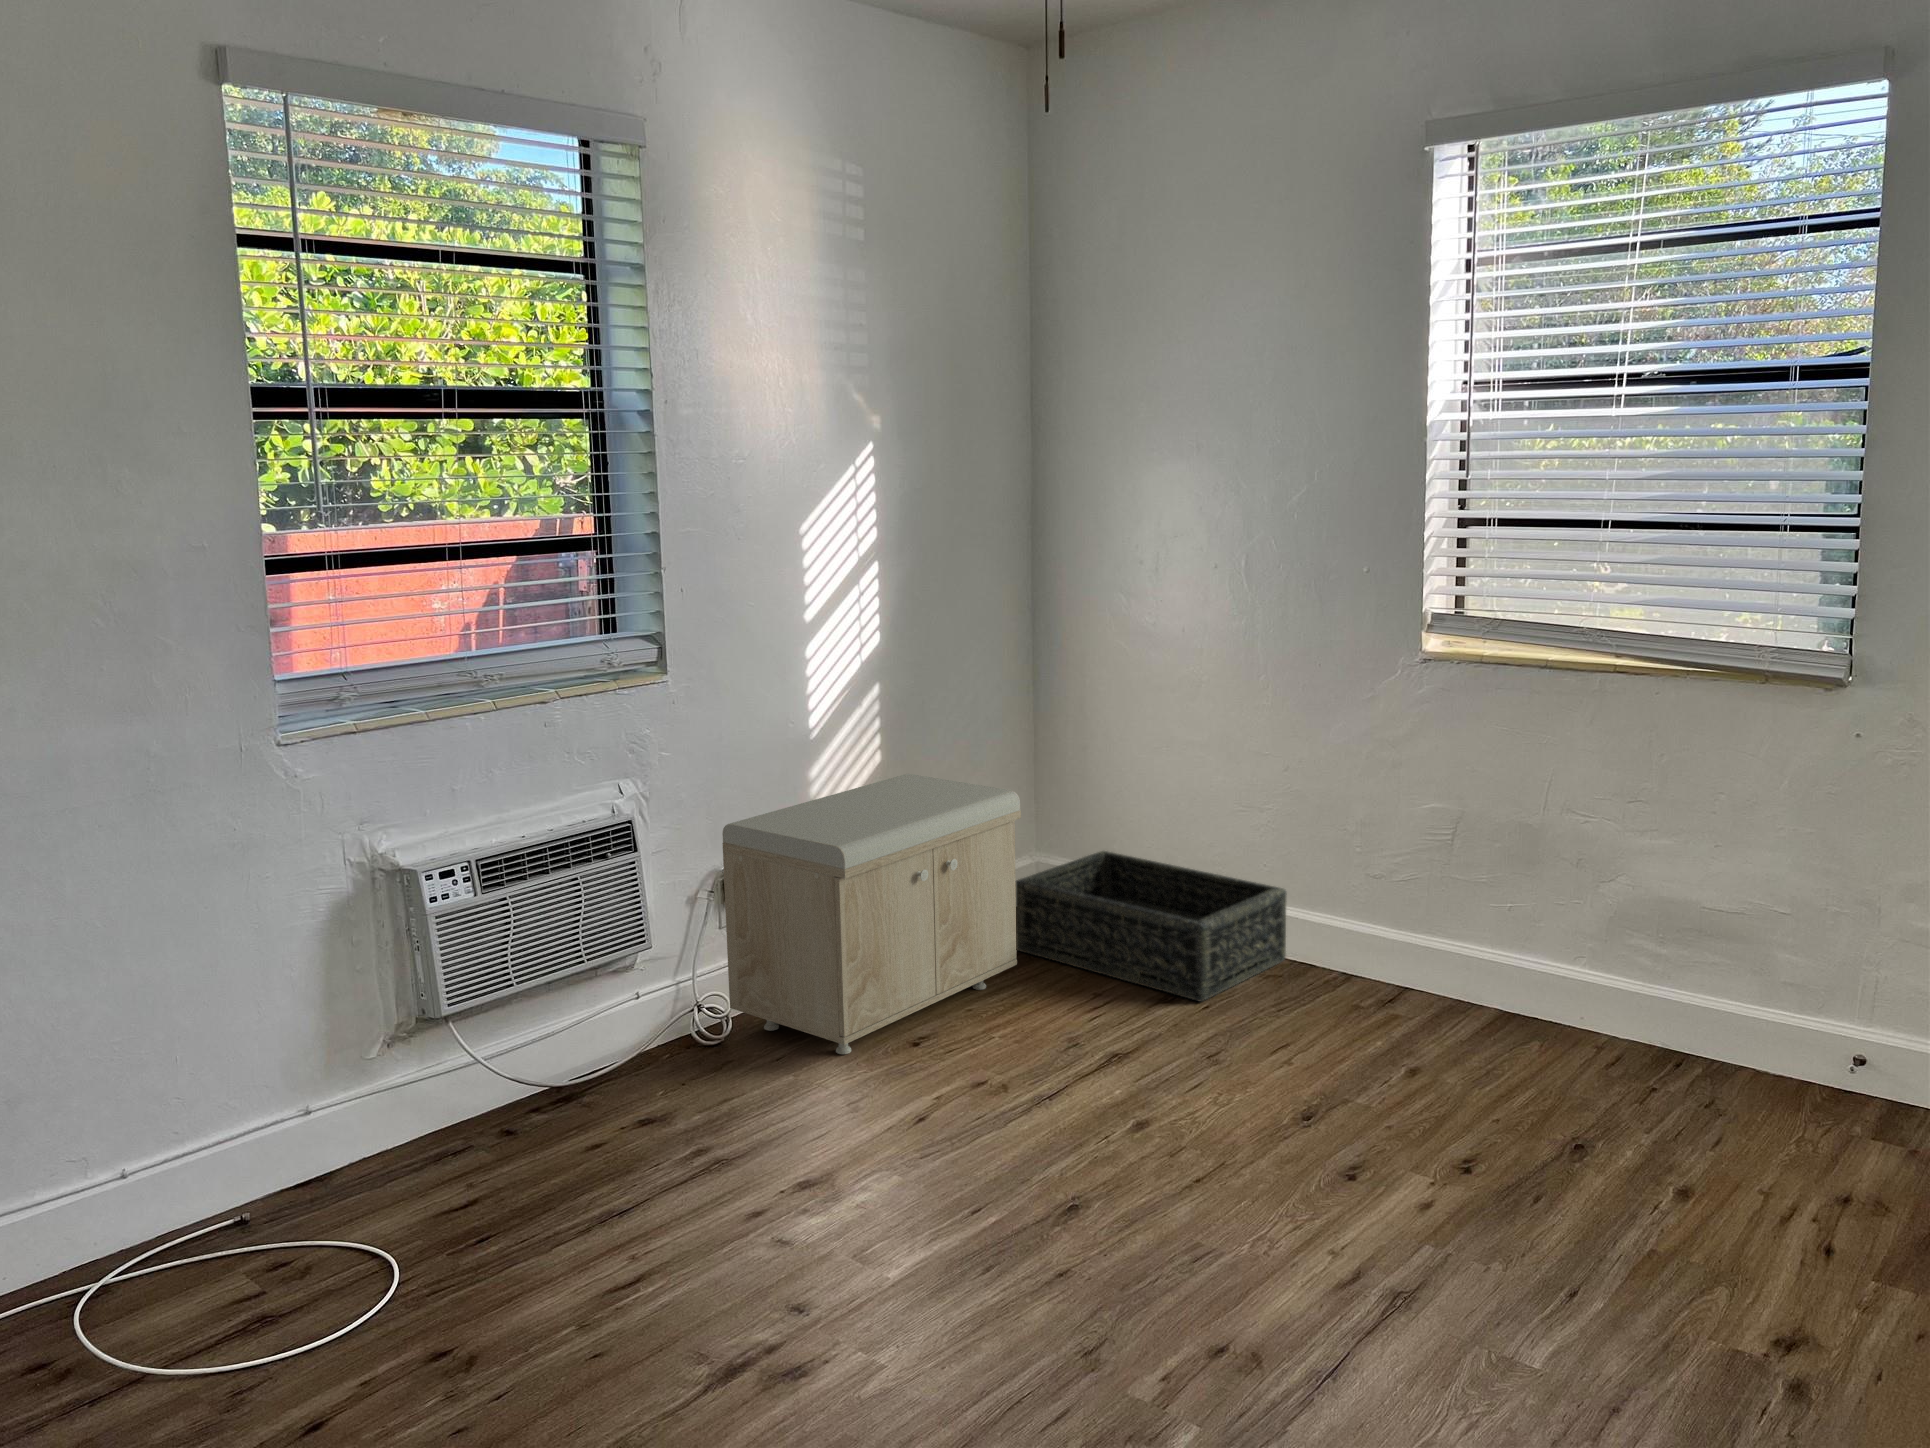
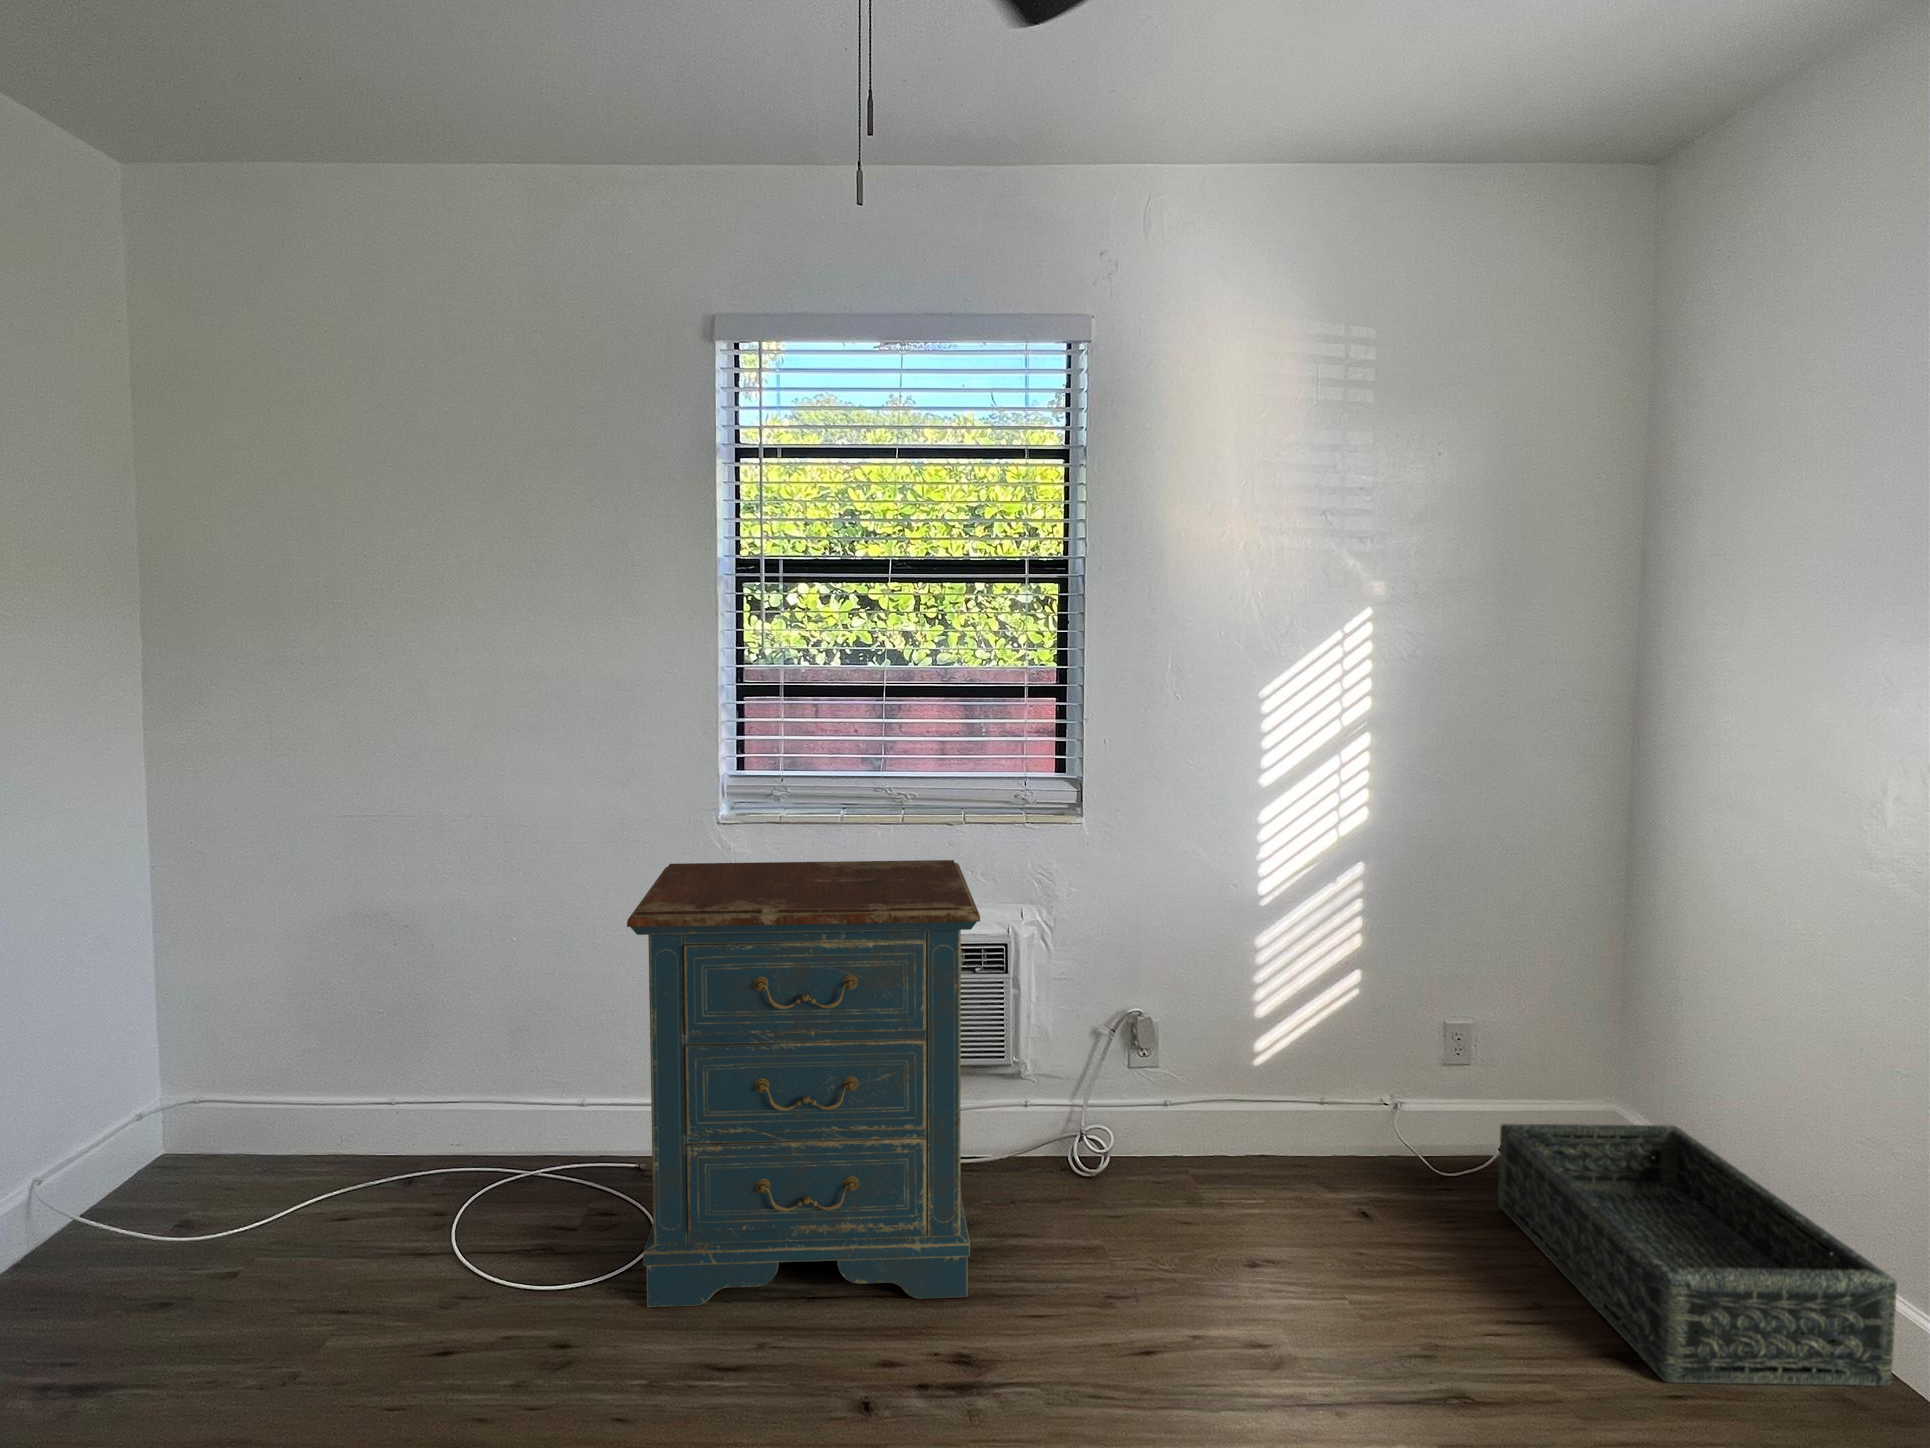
dresser: none [295,734,754,1293] -> present [627,860,980,1307]
storage bench: present [722,774,1021,1054] -> none [1110,966,1457,1242]

